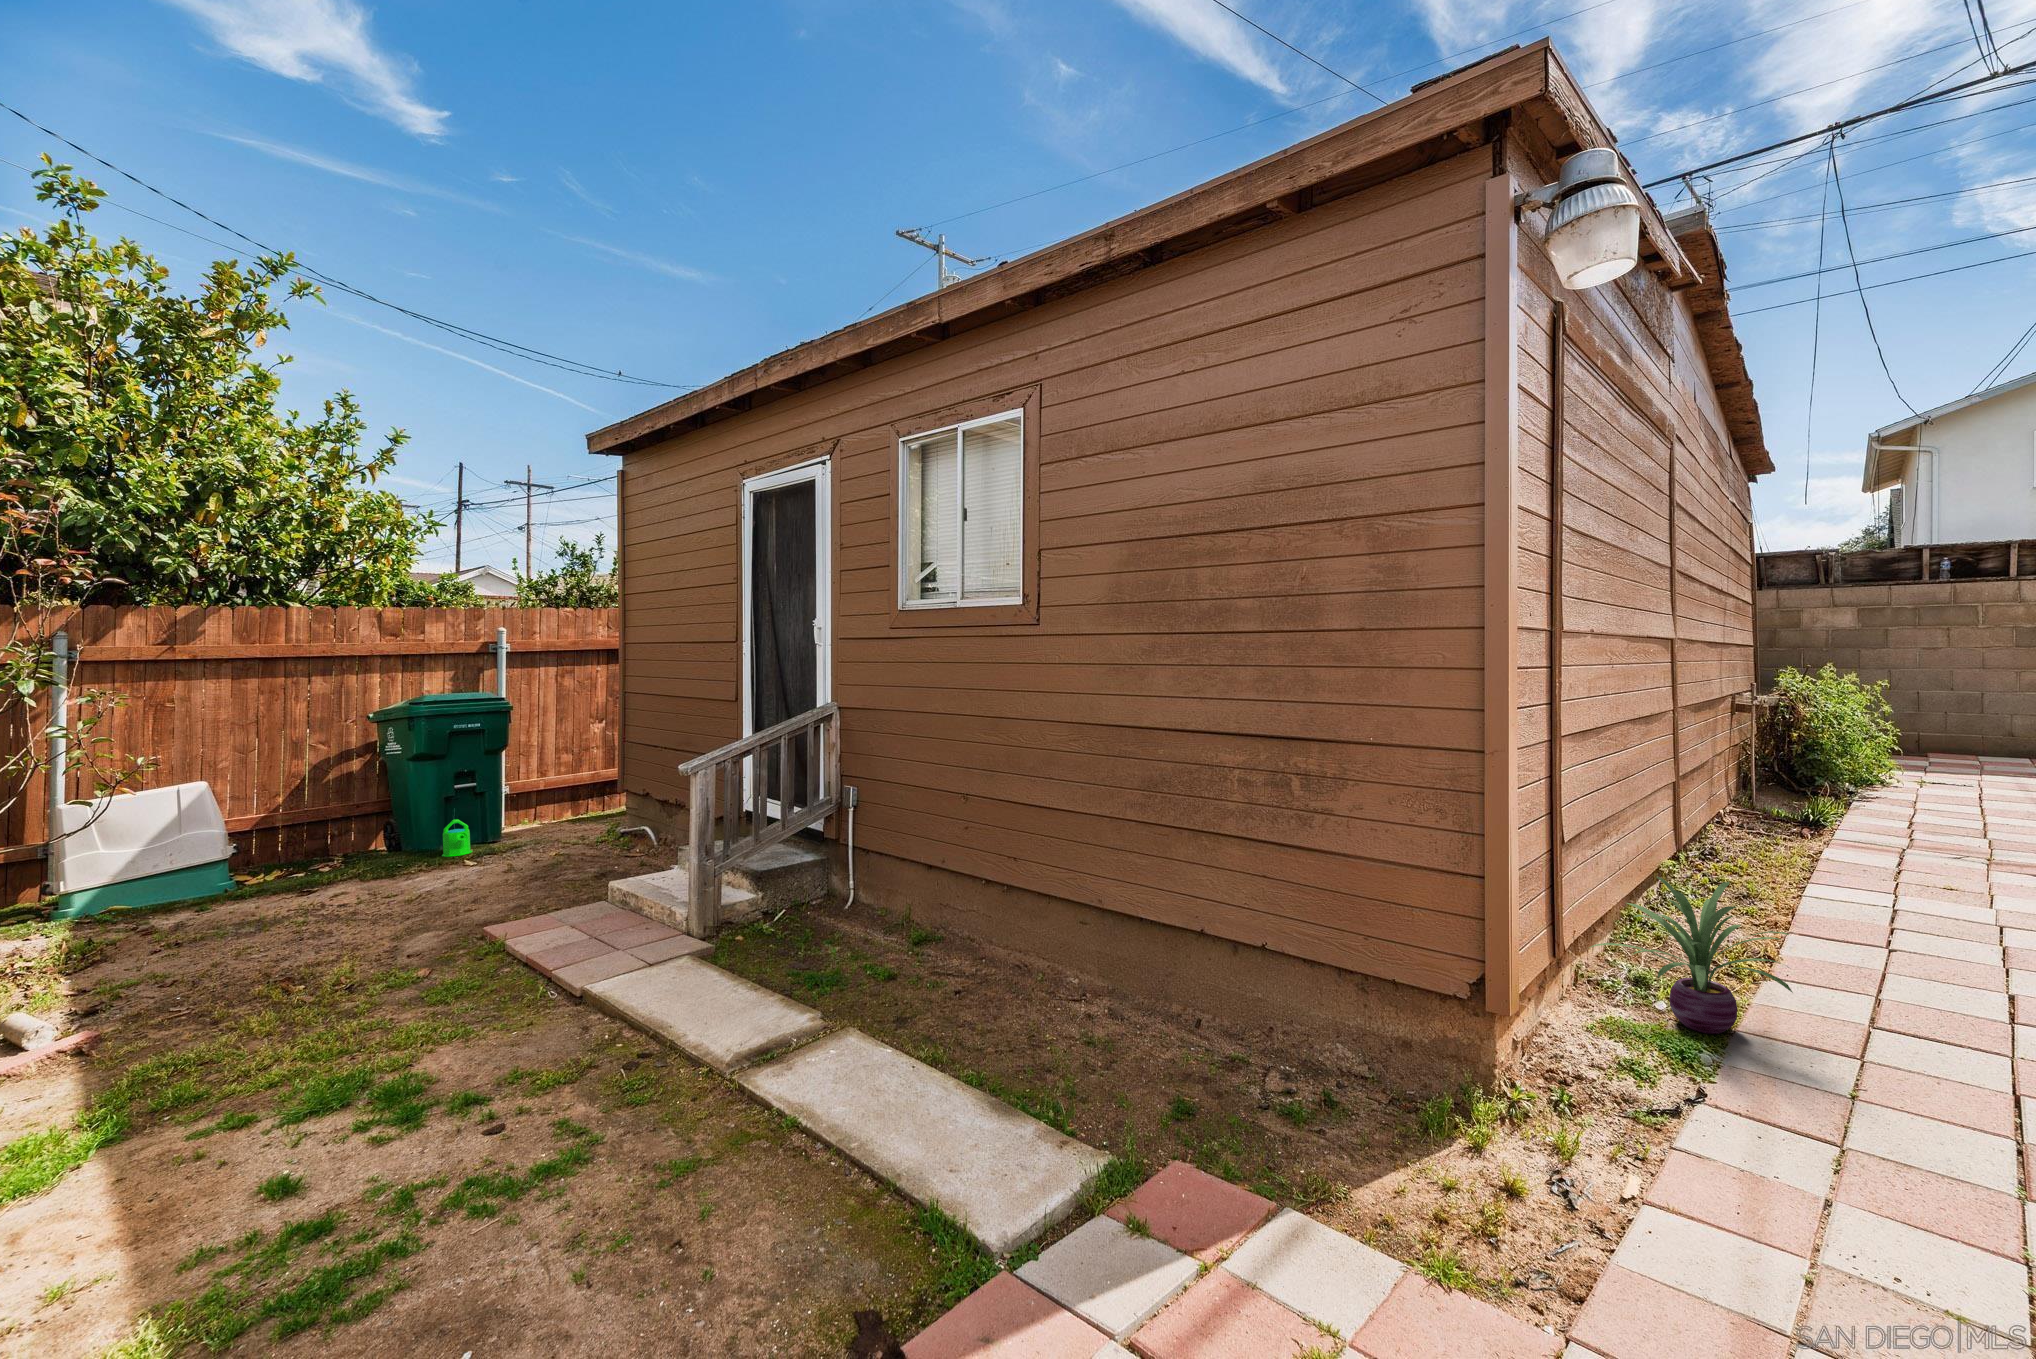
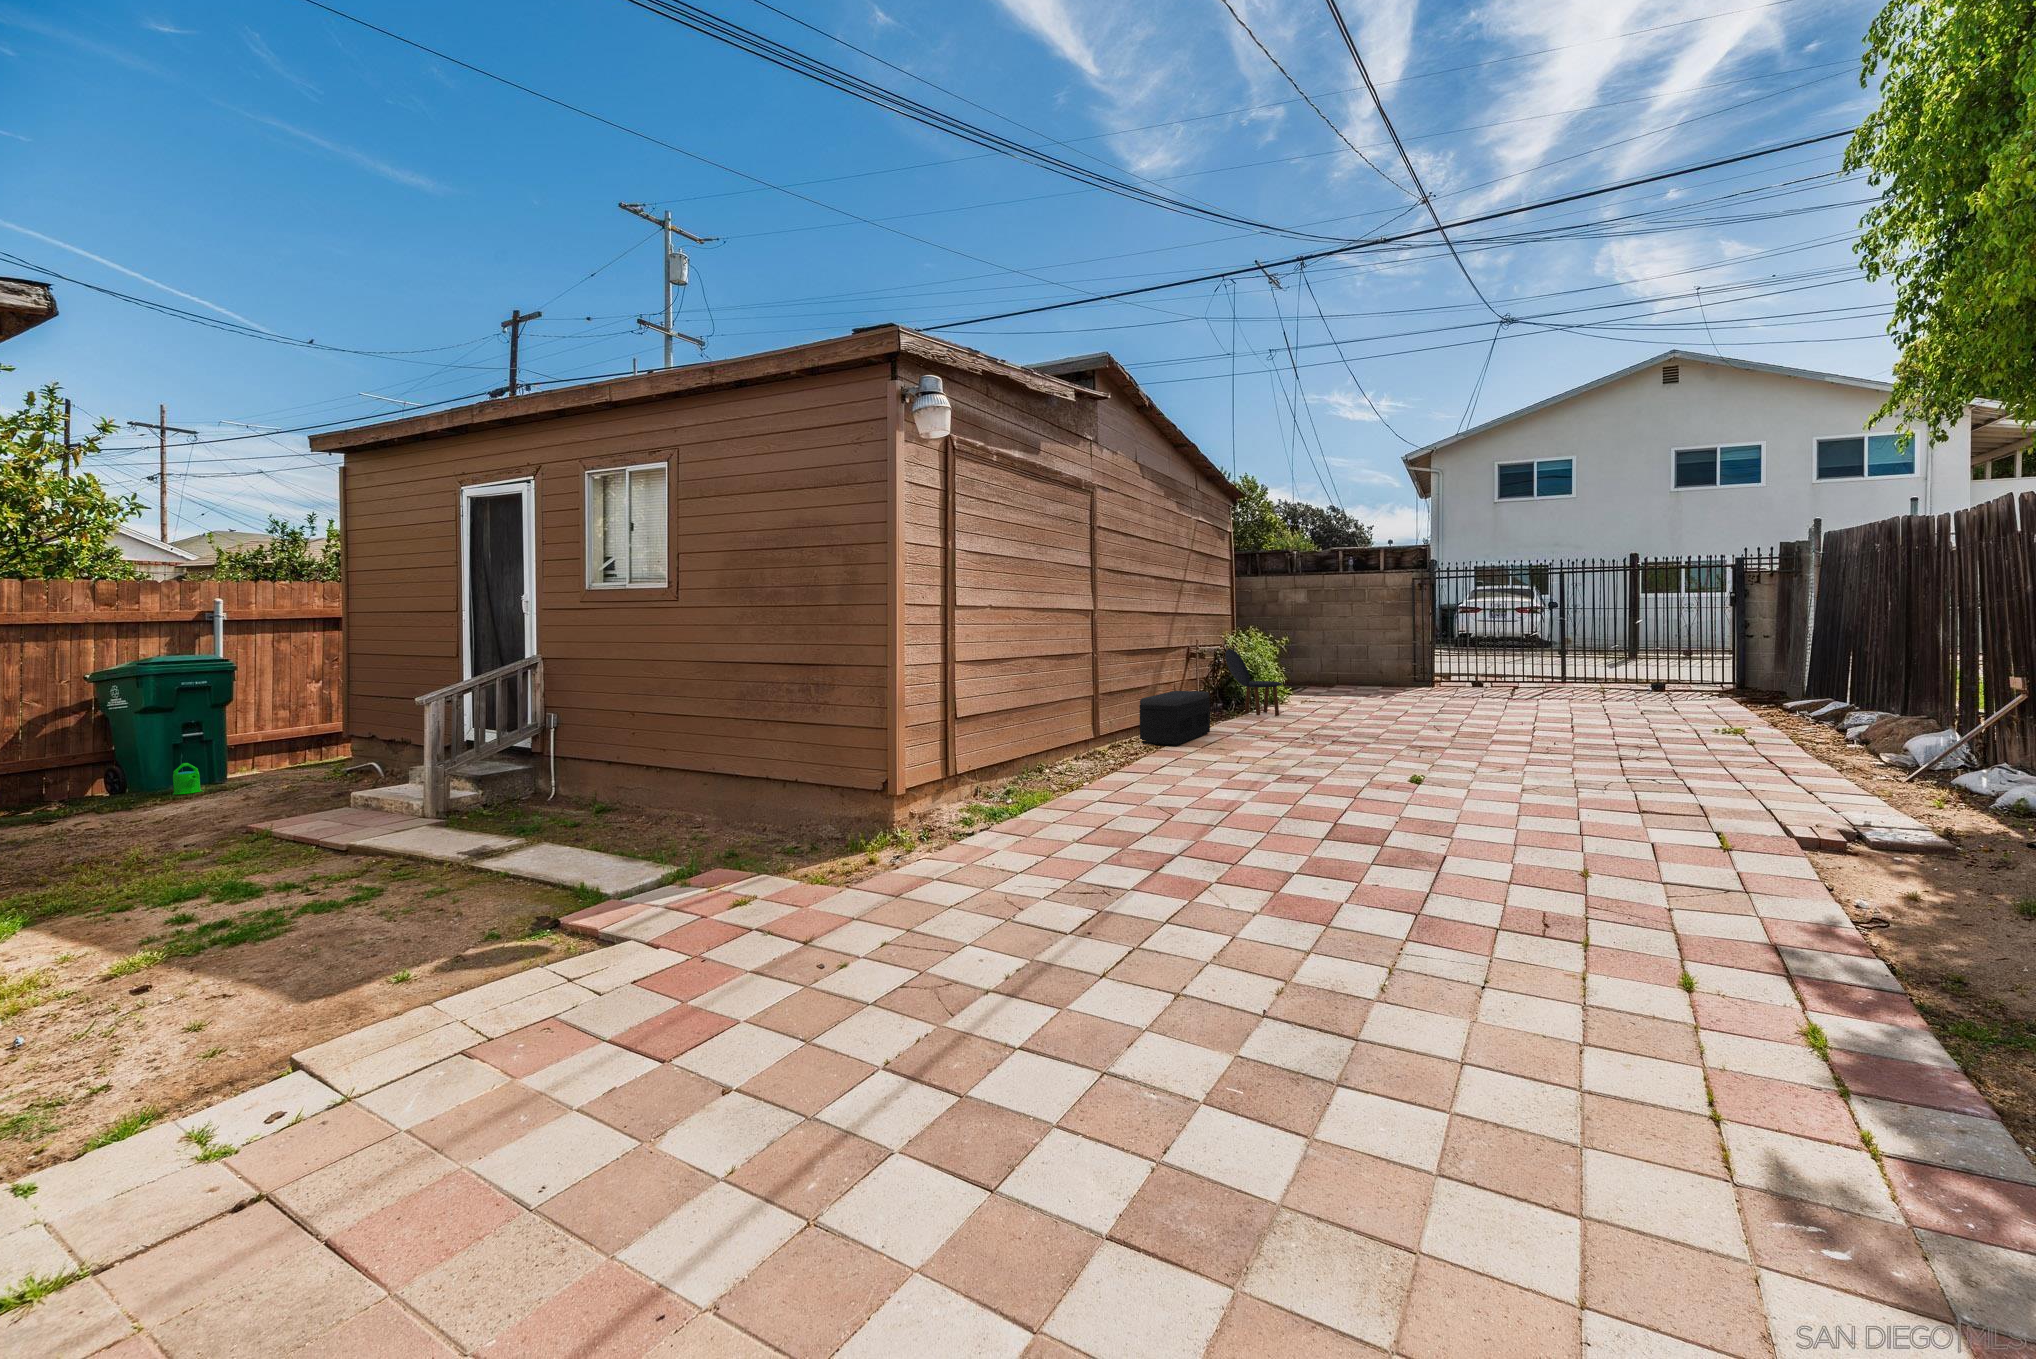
chair: none [1785,692,1905,799] -> present [1225,649,1283,716]
storage bench: none [1714,761,1820,861] -> present [1140,691,1210,746]
decorative plant: present [1589,877,1793,1034] -> none [981,735,1067,812]

